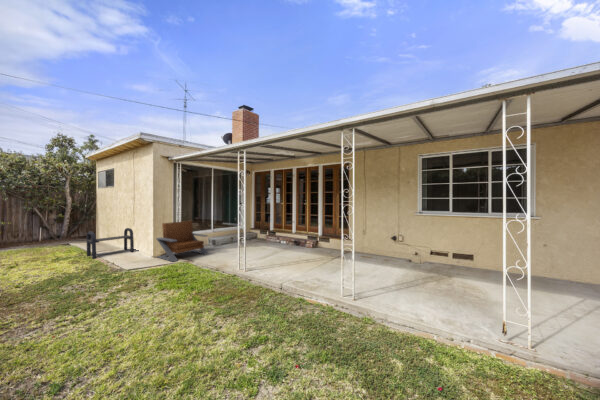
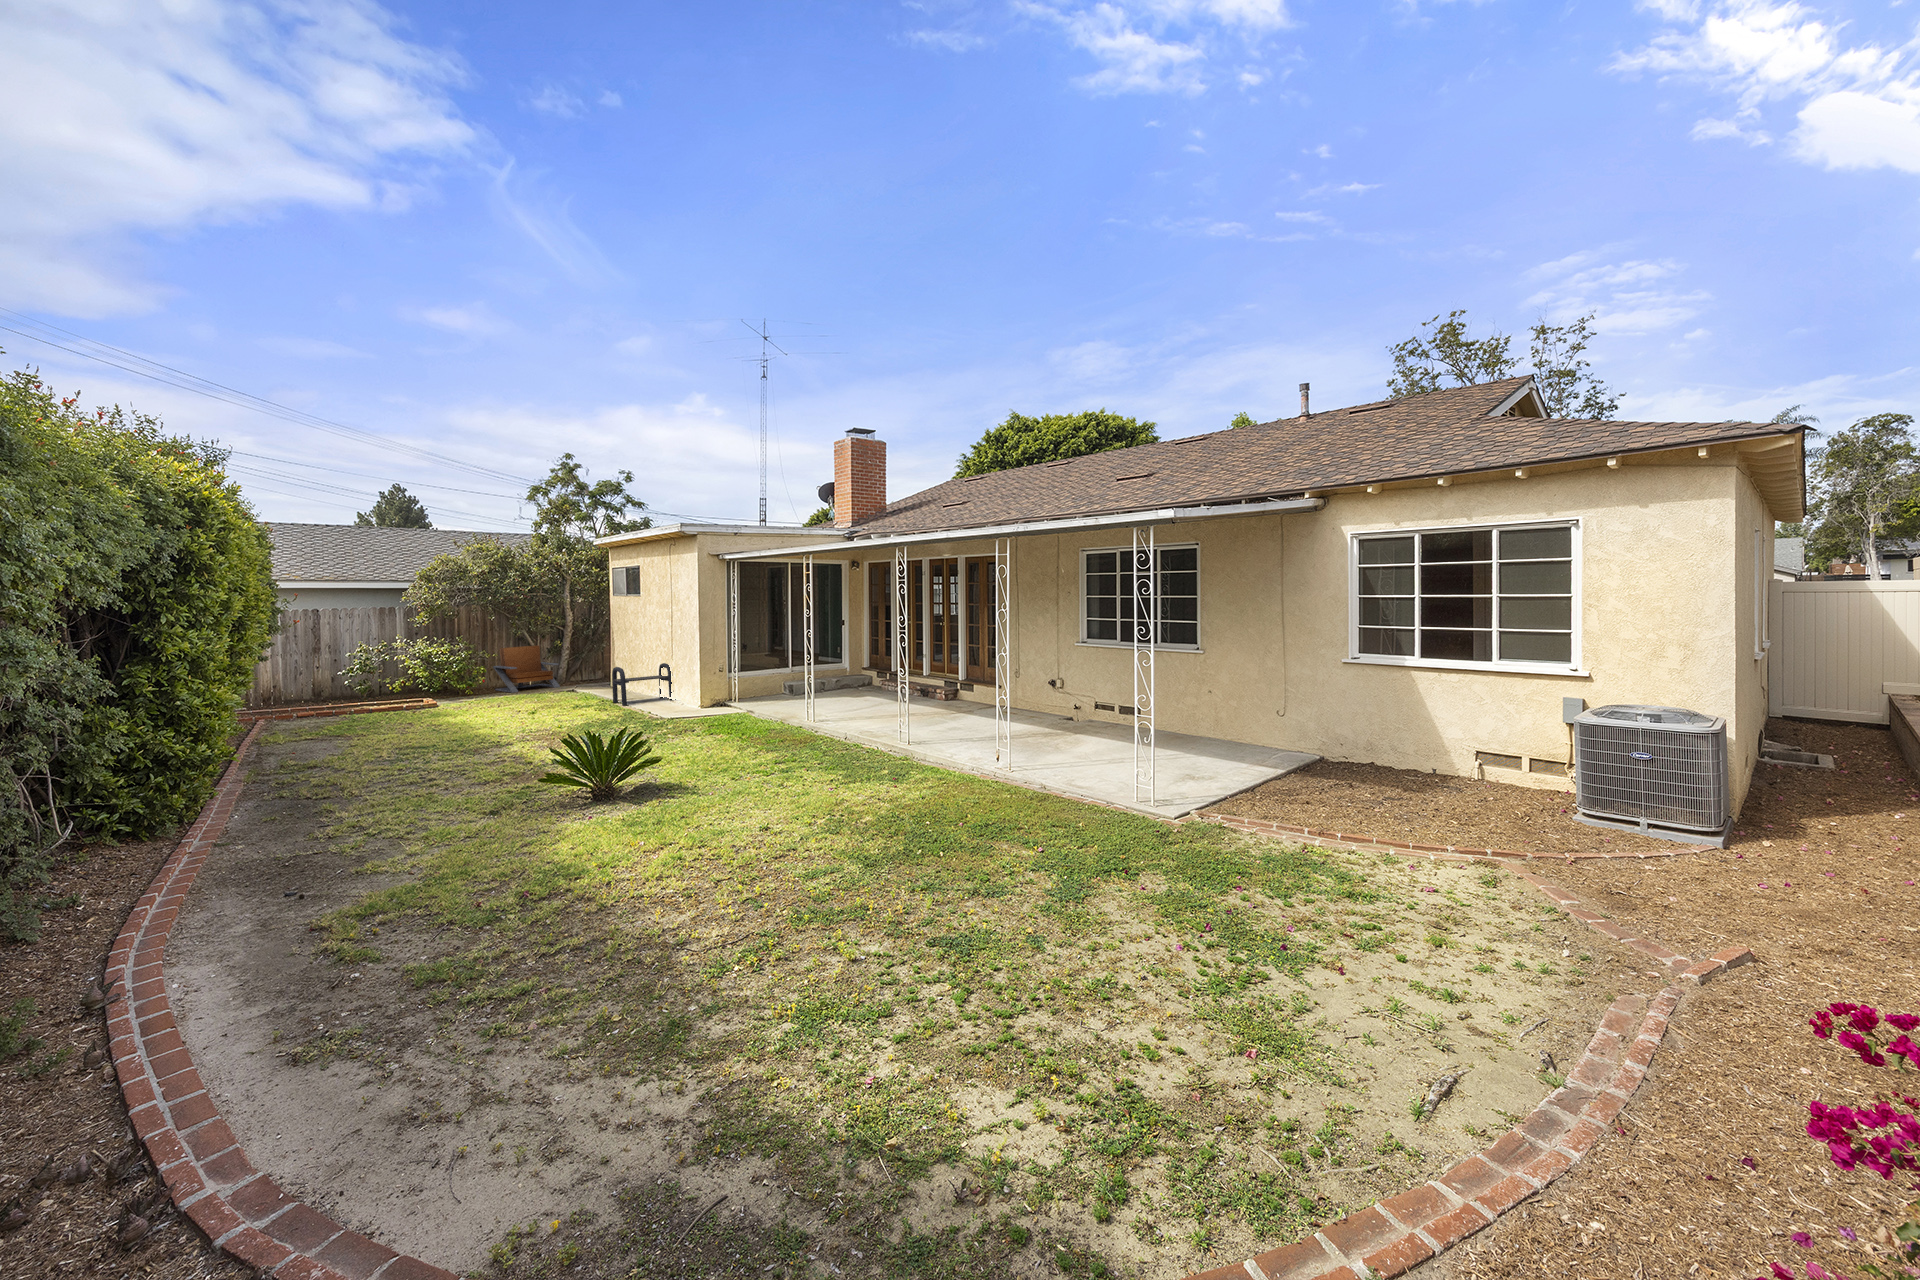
lounge chair: present [156,221,208,262] -> present [493,645,560,693]

